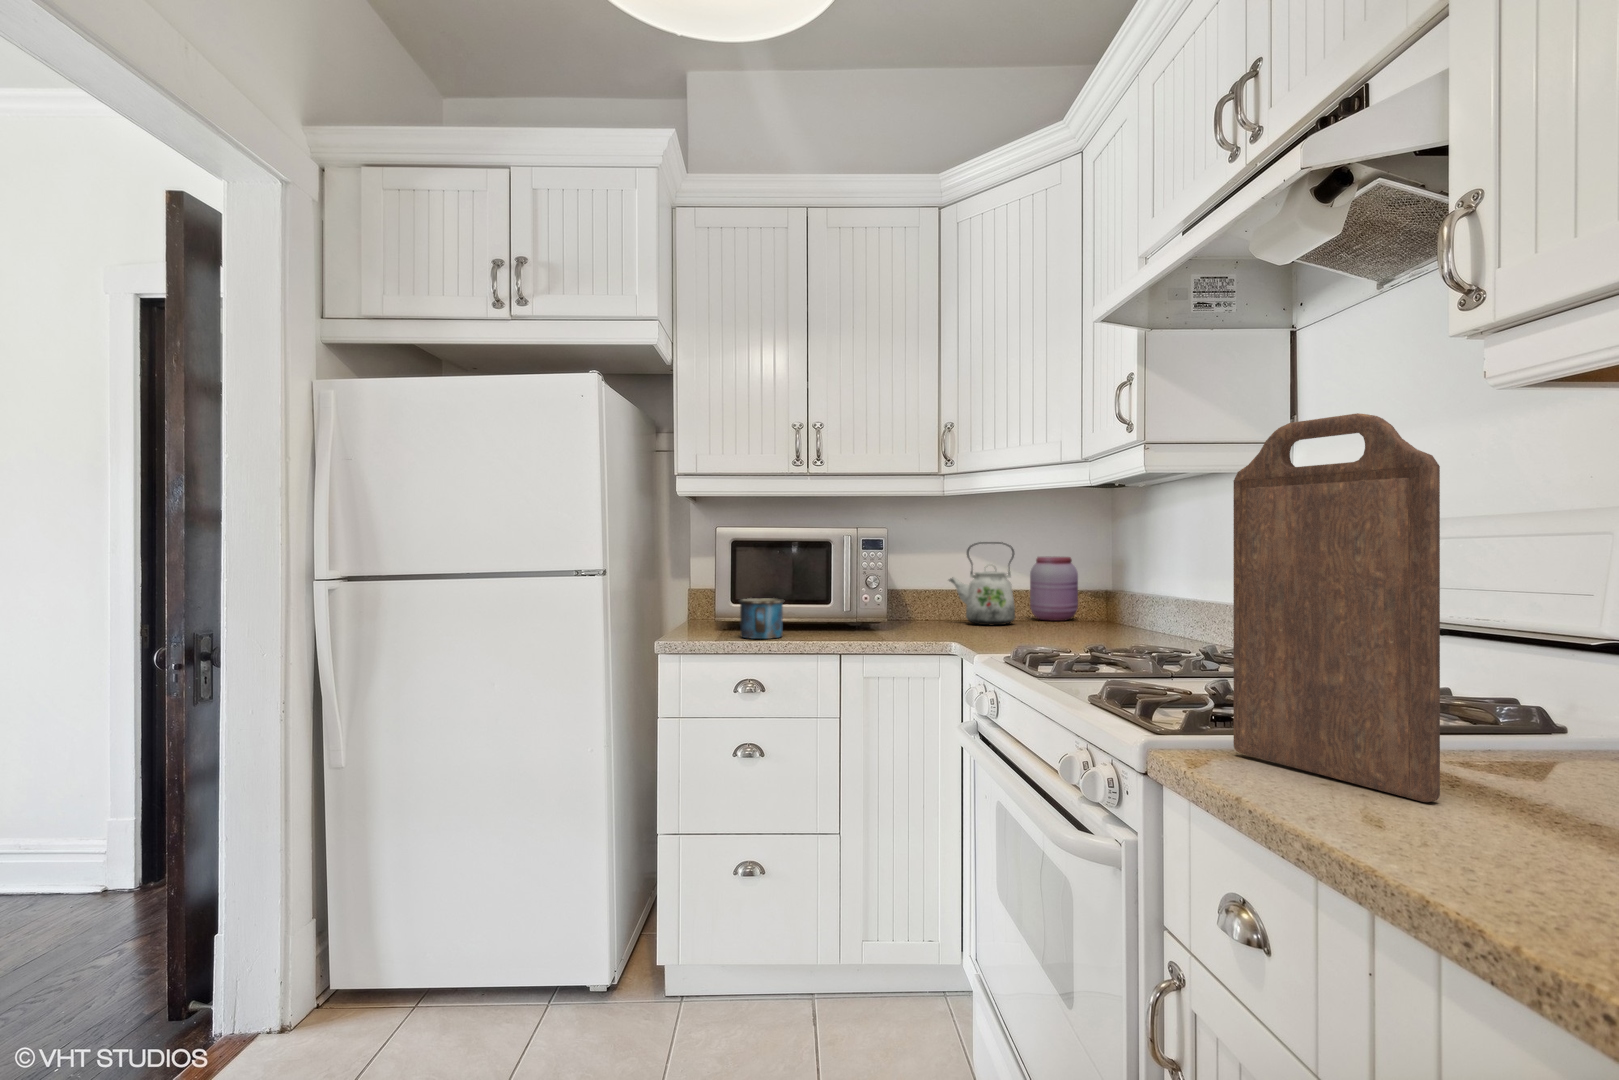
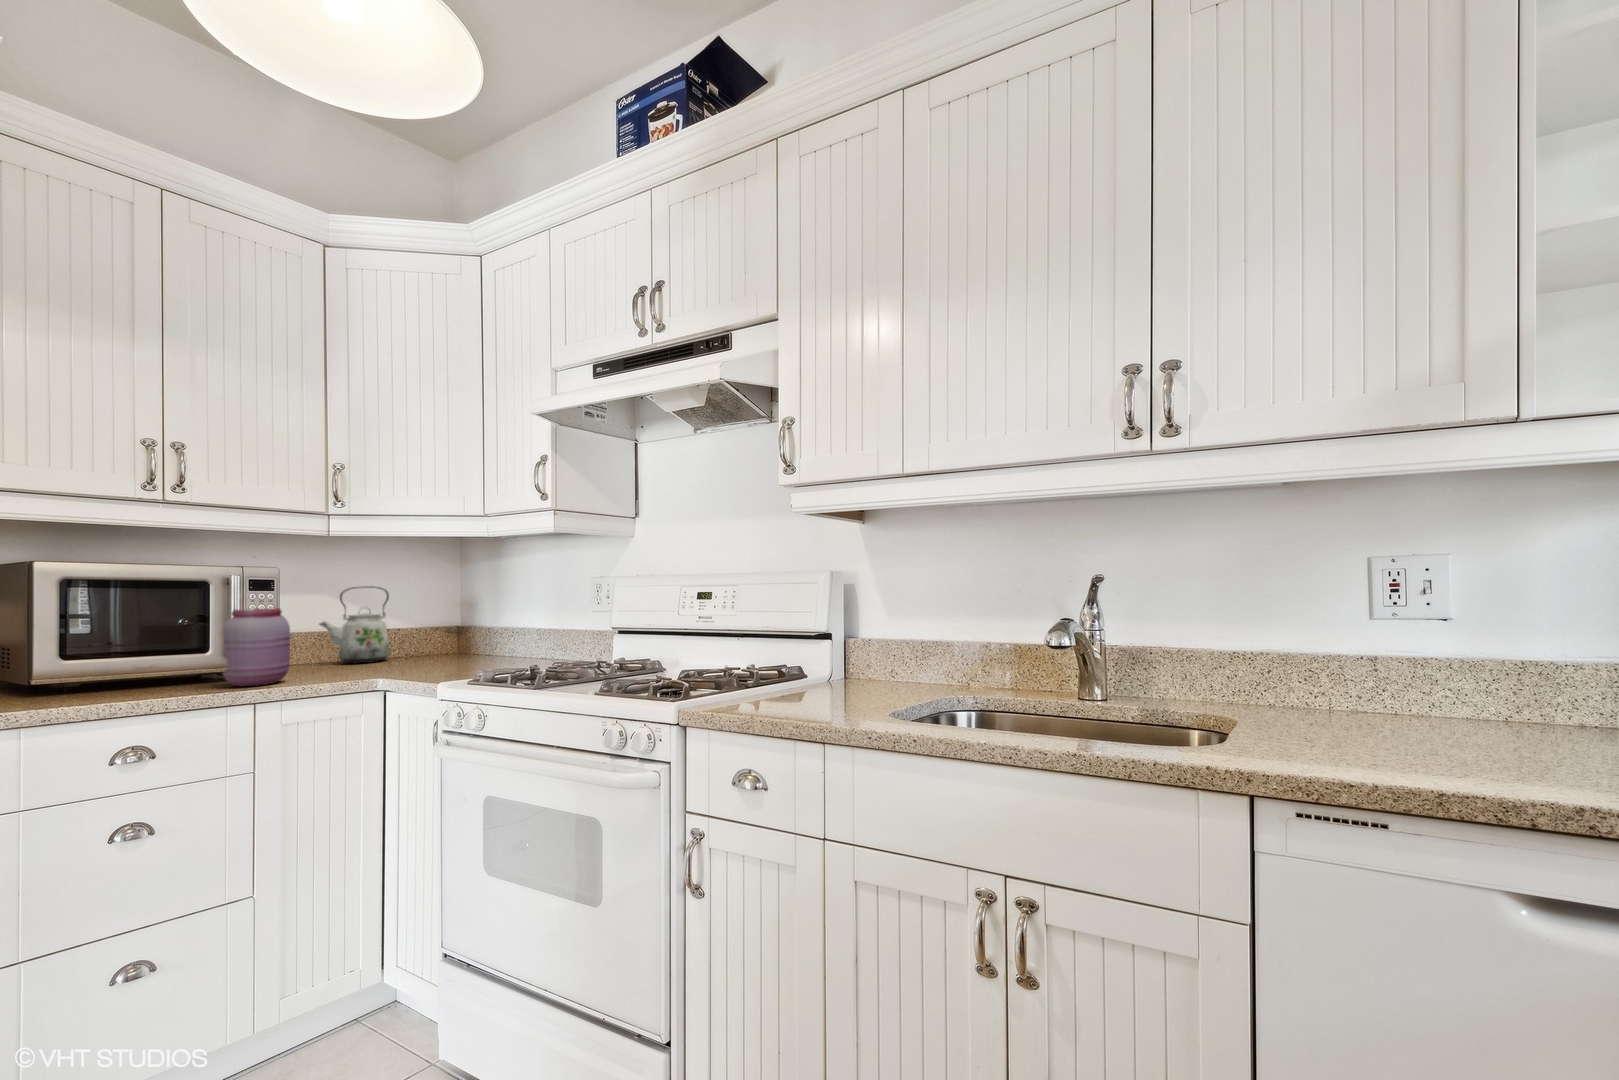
cutting board: present [1233,413,1440,802] -> none [720,516,824,696]
jar: present [1030,557,1078,621] -> present [223,608,290,686]
mug: present [739,598,784,639] -> none [89,656,159,705]

